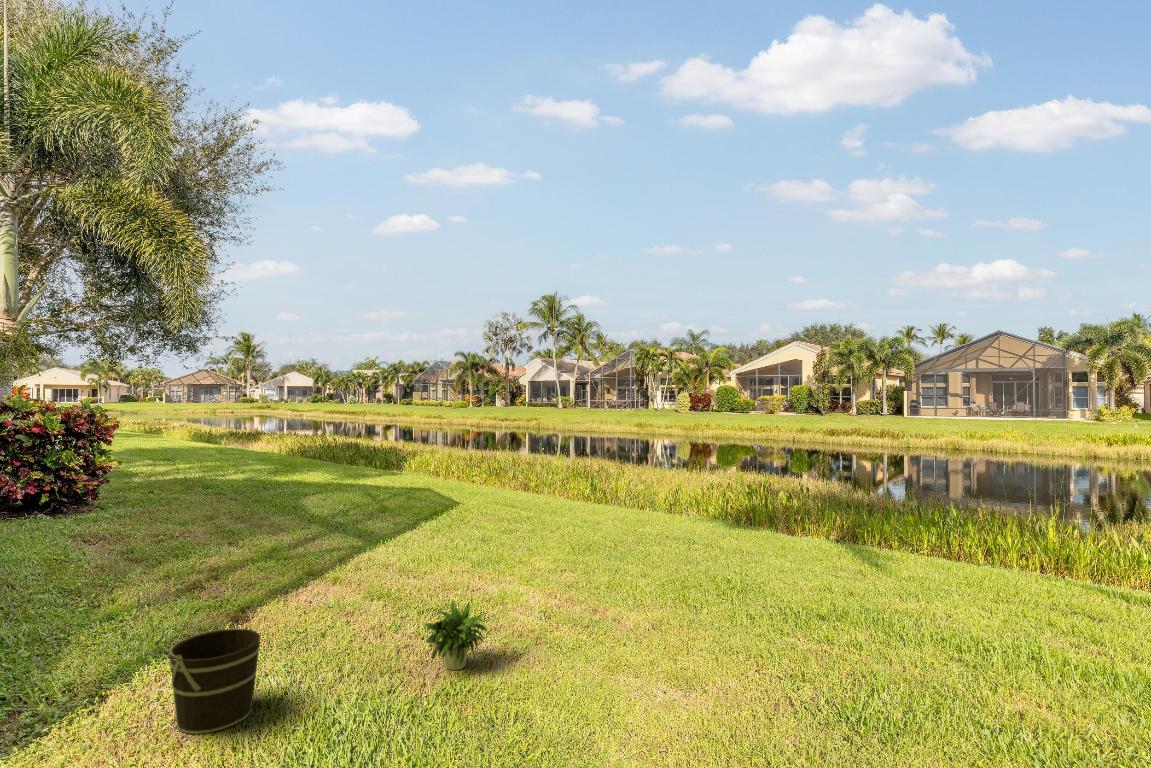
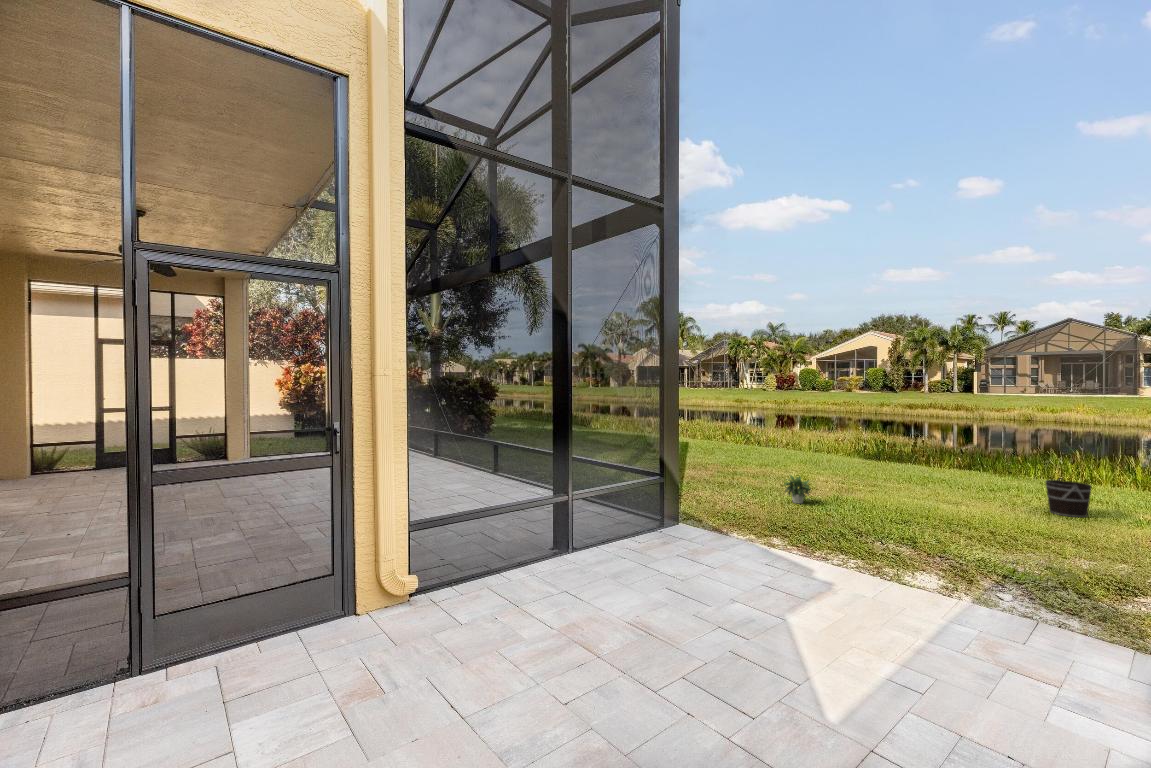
bucket: present [170,625,260,734] -> present [1046,479,1092,517]

